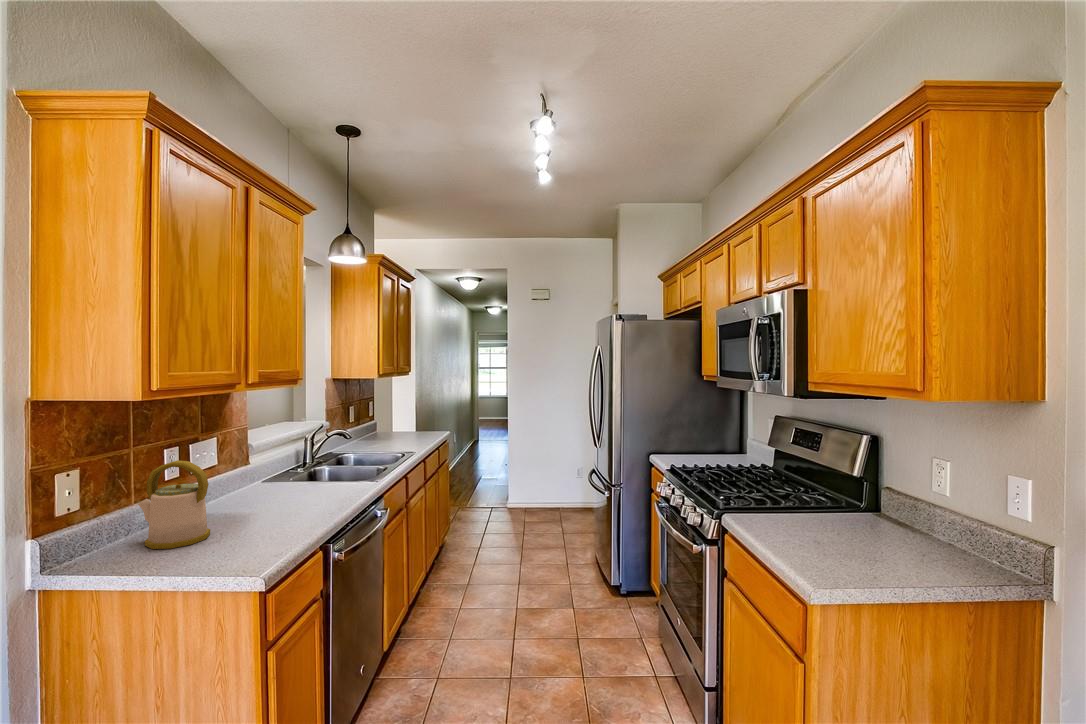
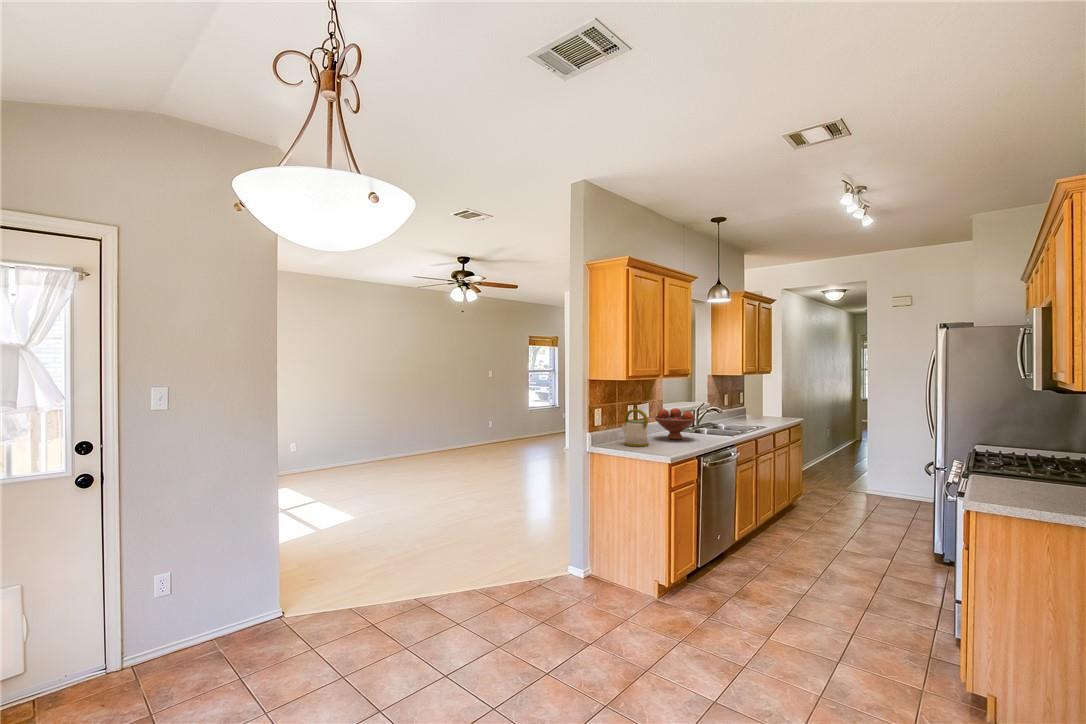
fruit bowl: none [227,444,312,507] -> present [655,408,696,440]

